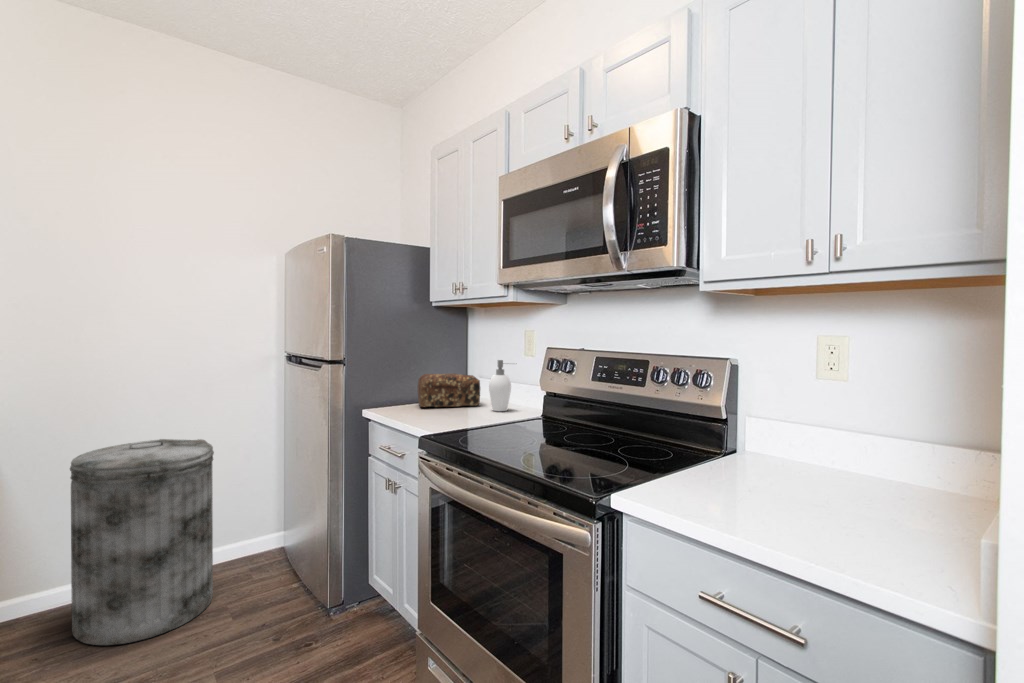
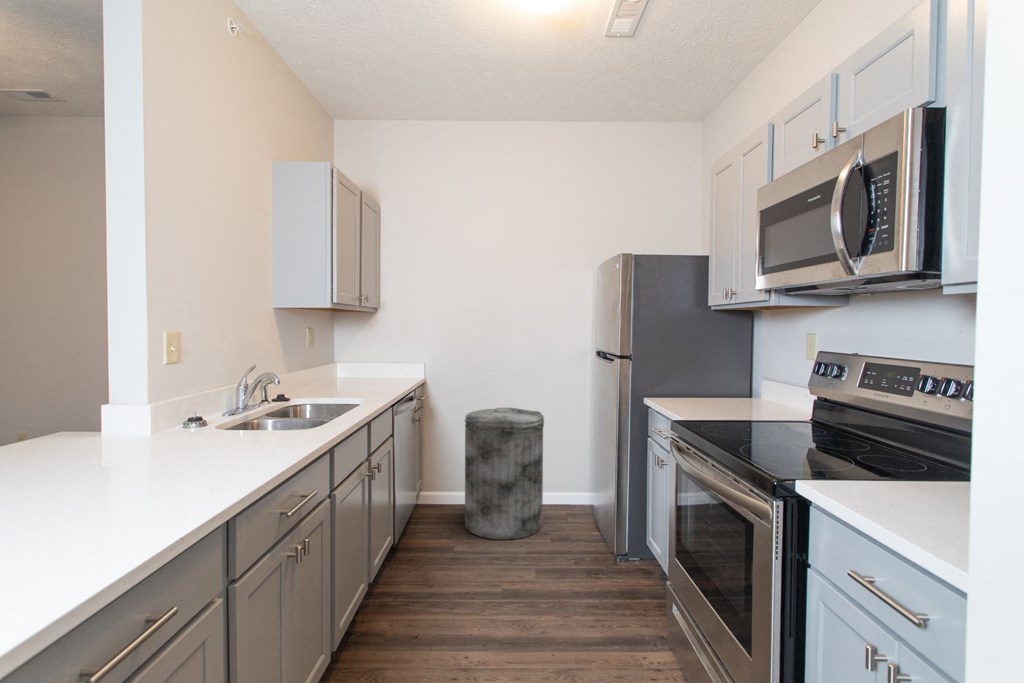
soap dispenser: present [489,360,511,411] -> none [760,362,792,411]
bread loaf: present [418,374,480,407] -> none [695,372,755,404]

